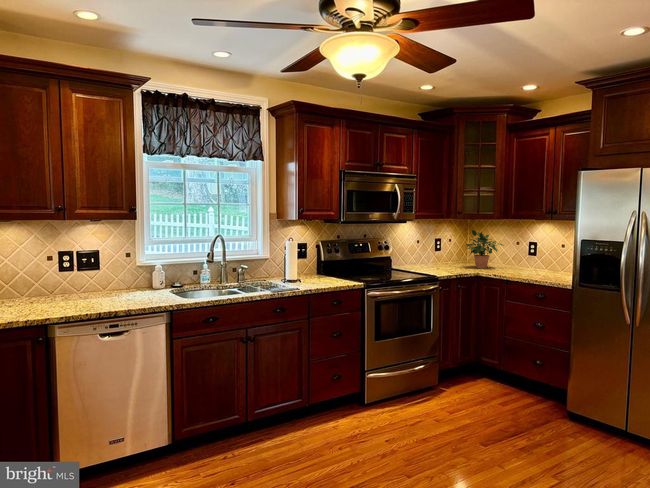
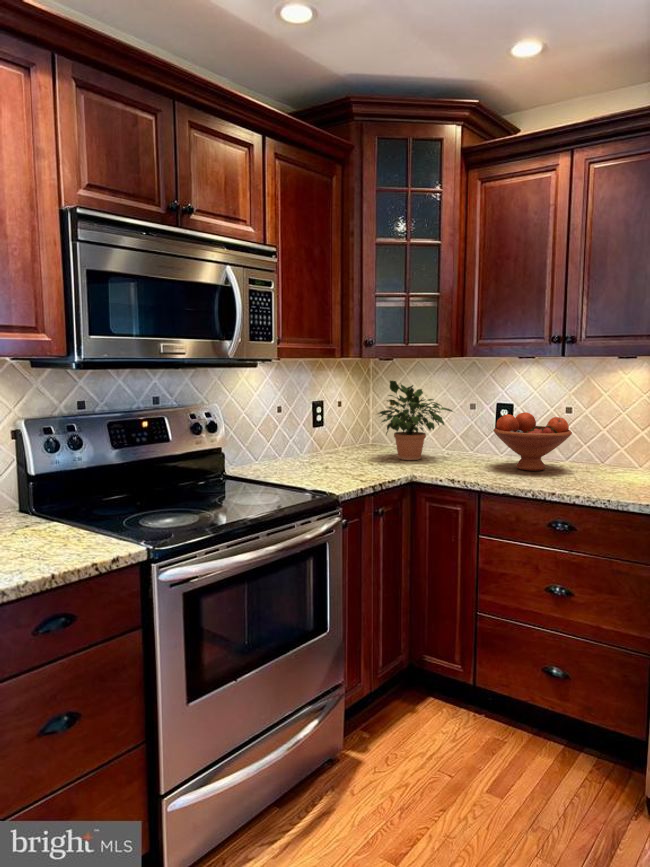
fruit bowl: none [519,247,559,274] -> present [493,412,572,471]

